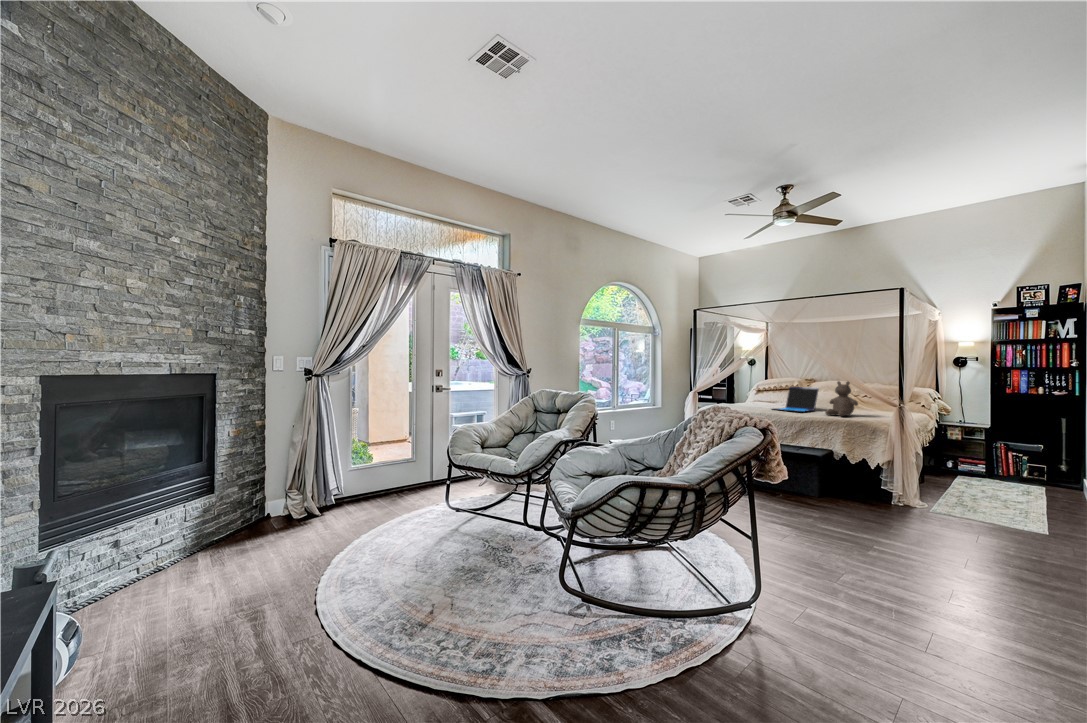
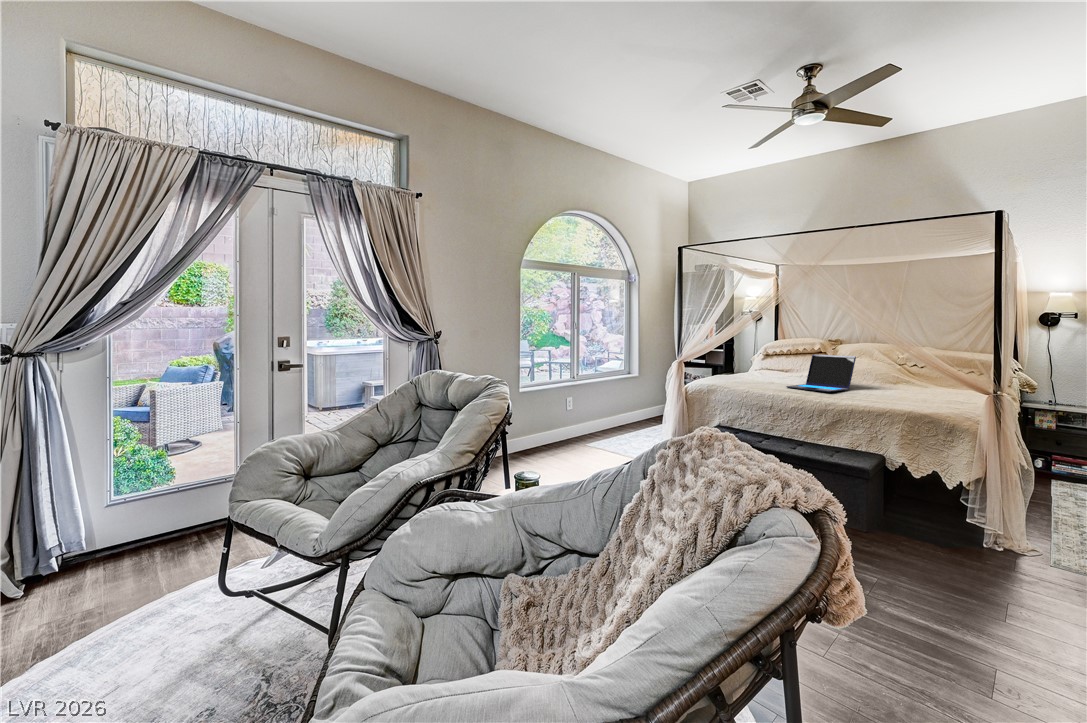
teddy bear: present [825,381,858,416] -> none [868,348,919,401]

